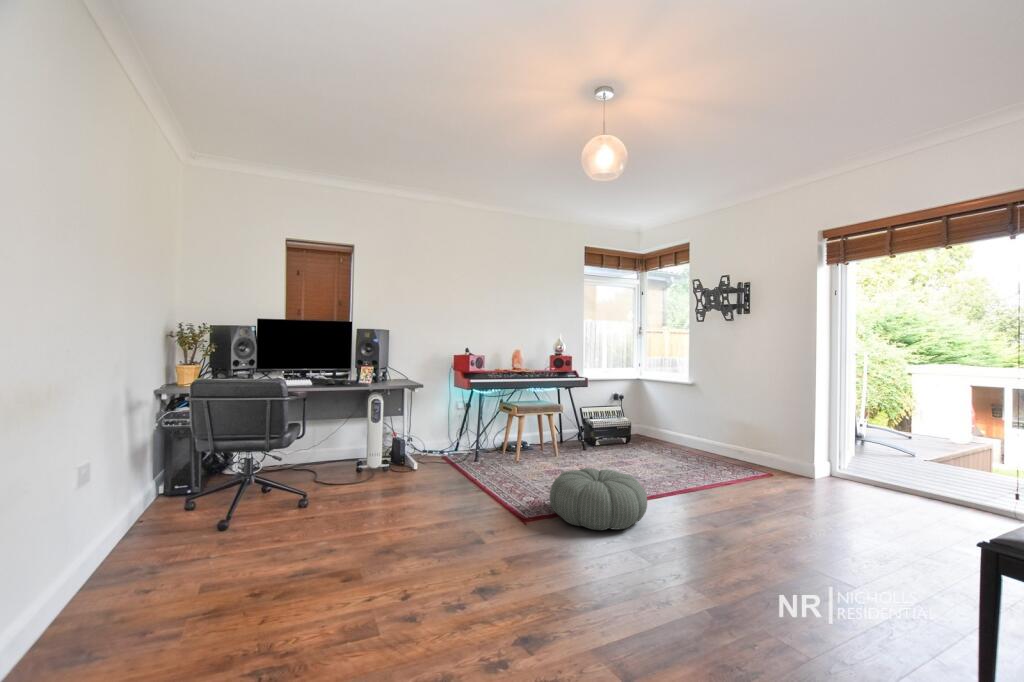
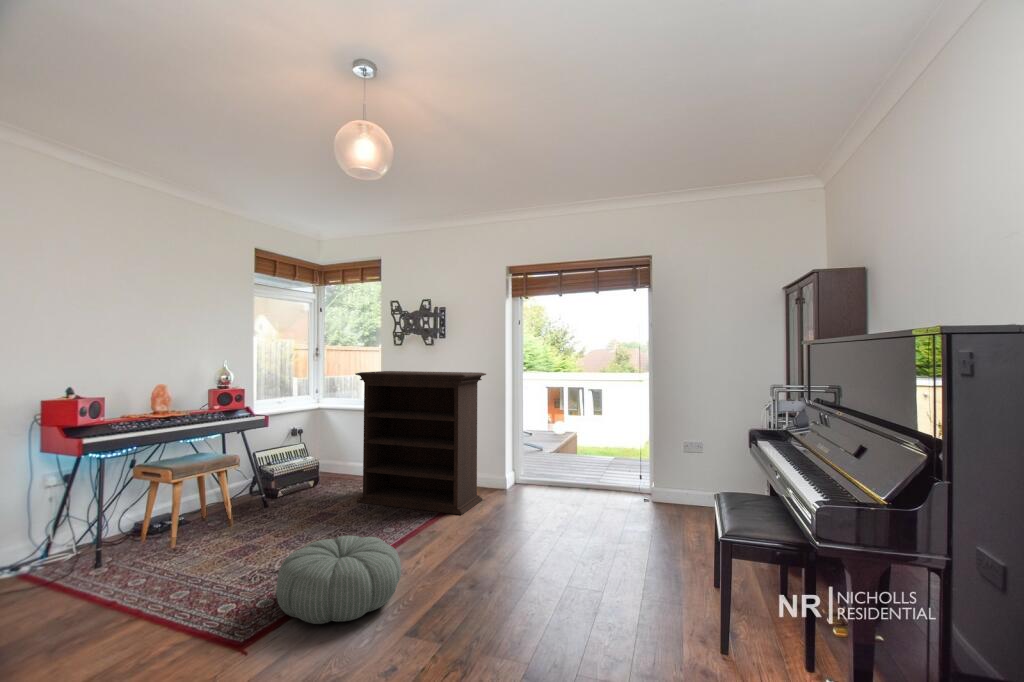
bookshelf: none [652,345,785,488] -> present [356,371,486,515]

